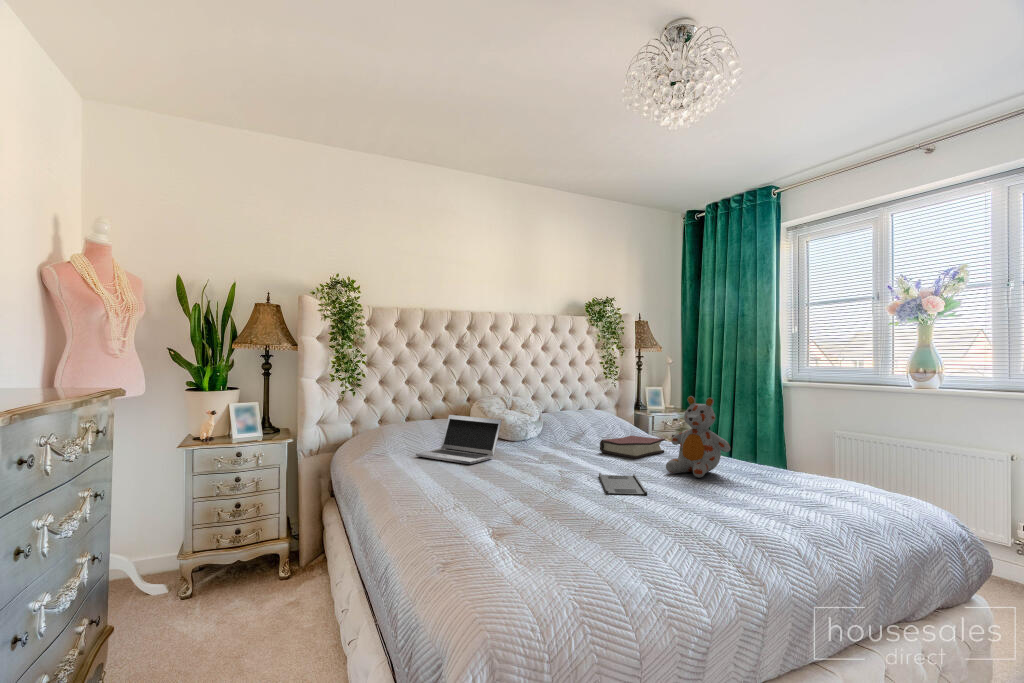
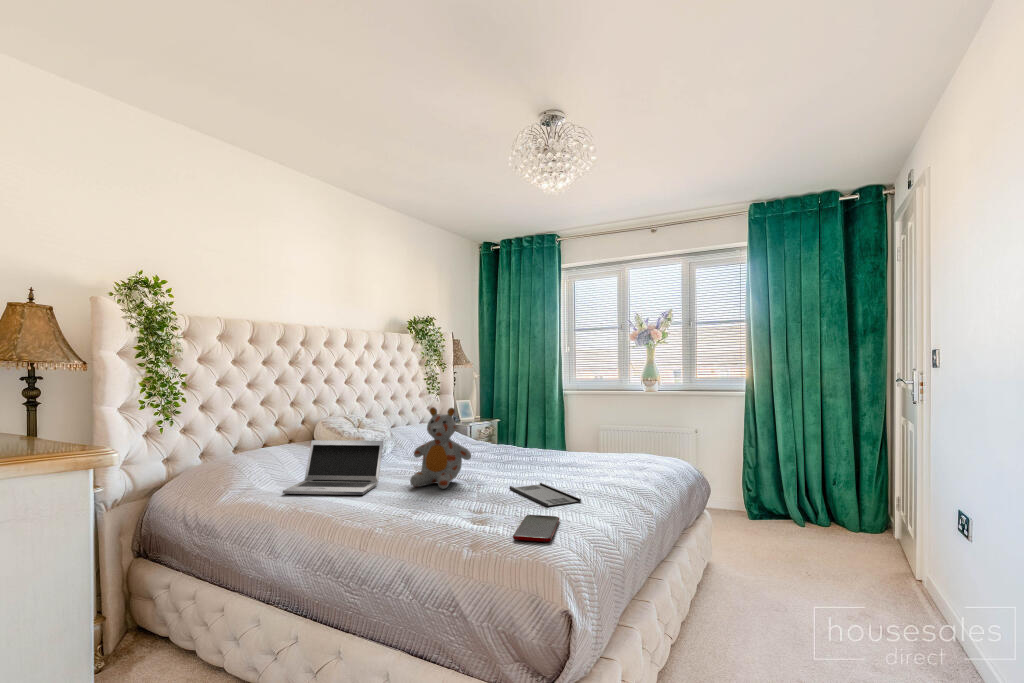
stuffed bear: present [666,396,730,478] -> present [410,407,471,489]
hardback book: present [600,436,665,459] -> none [472,446,525,467]
smartphone: none [532,497,598,518] -> present [513,515,559,542]

